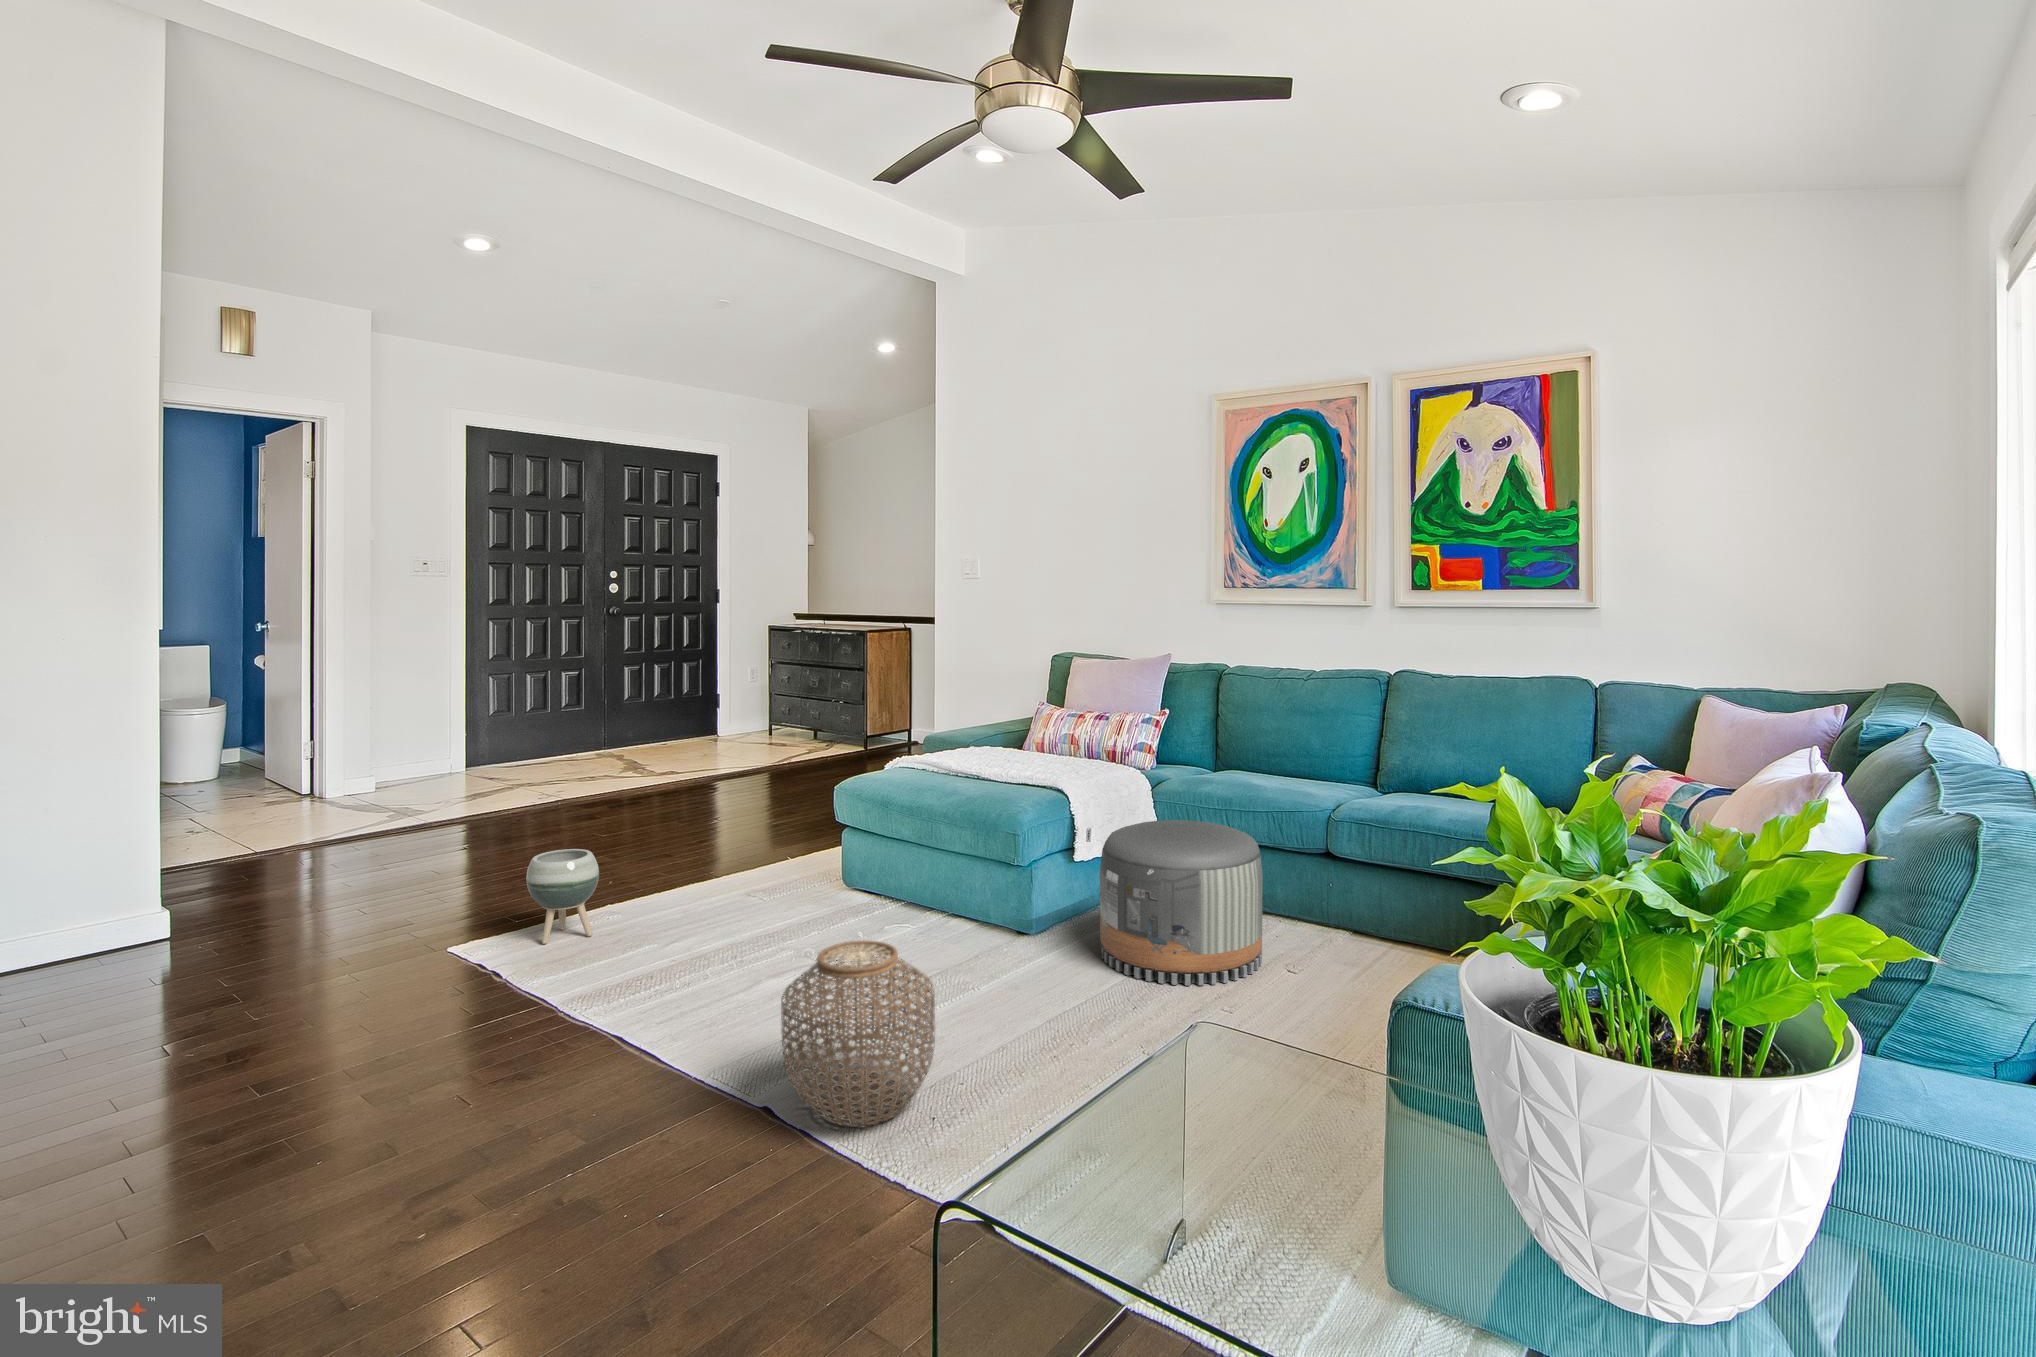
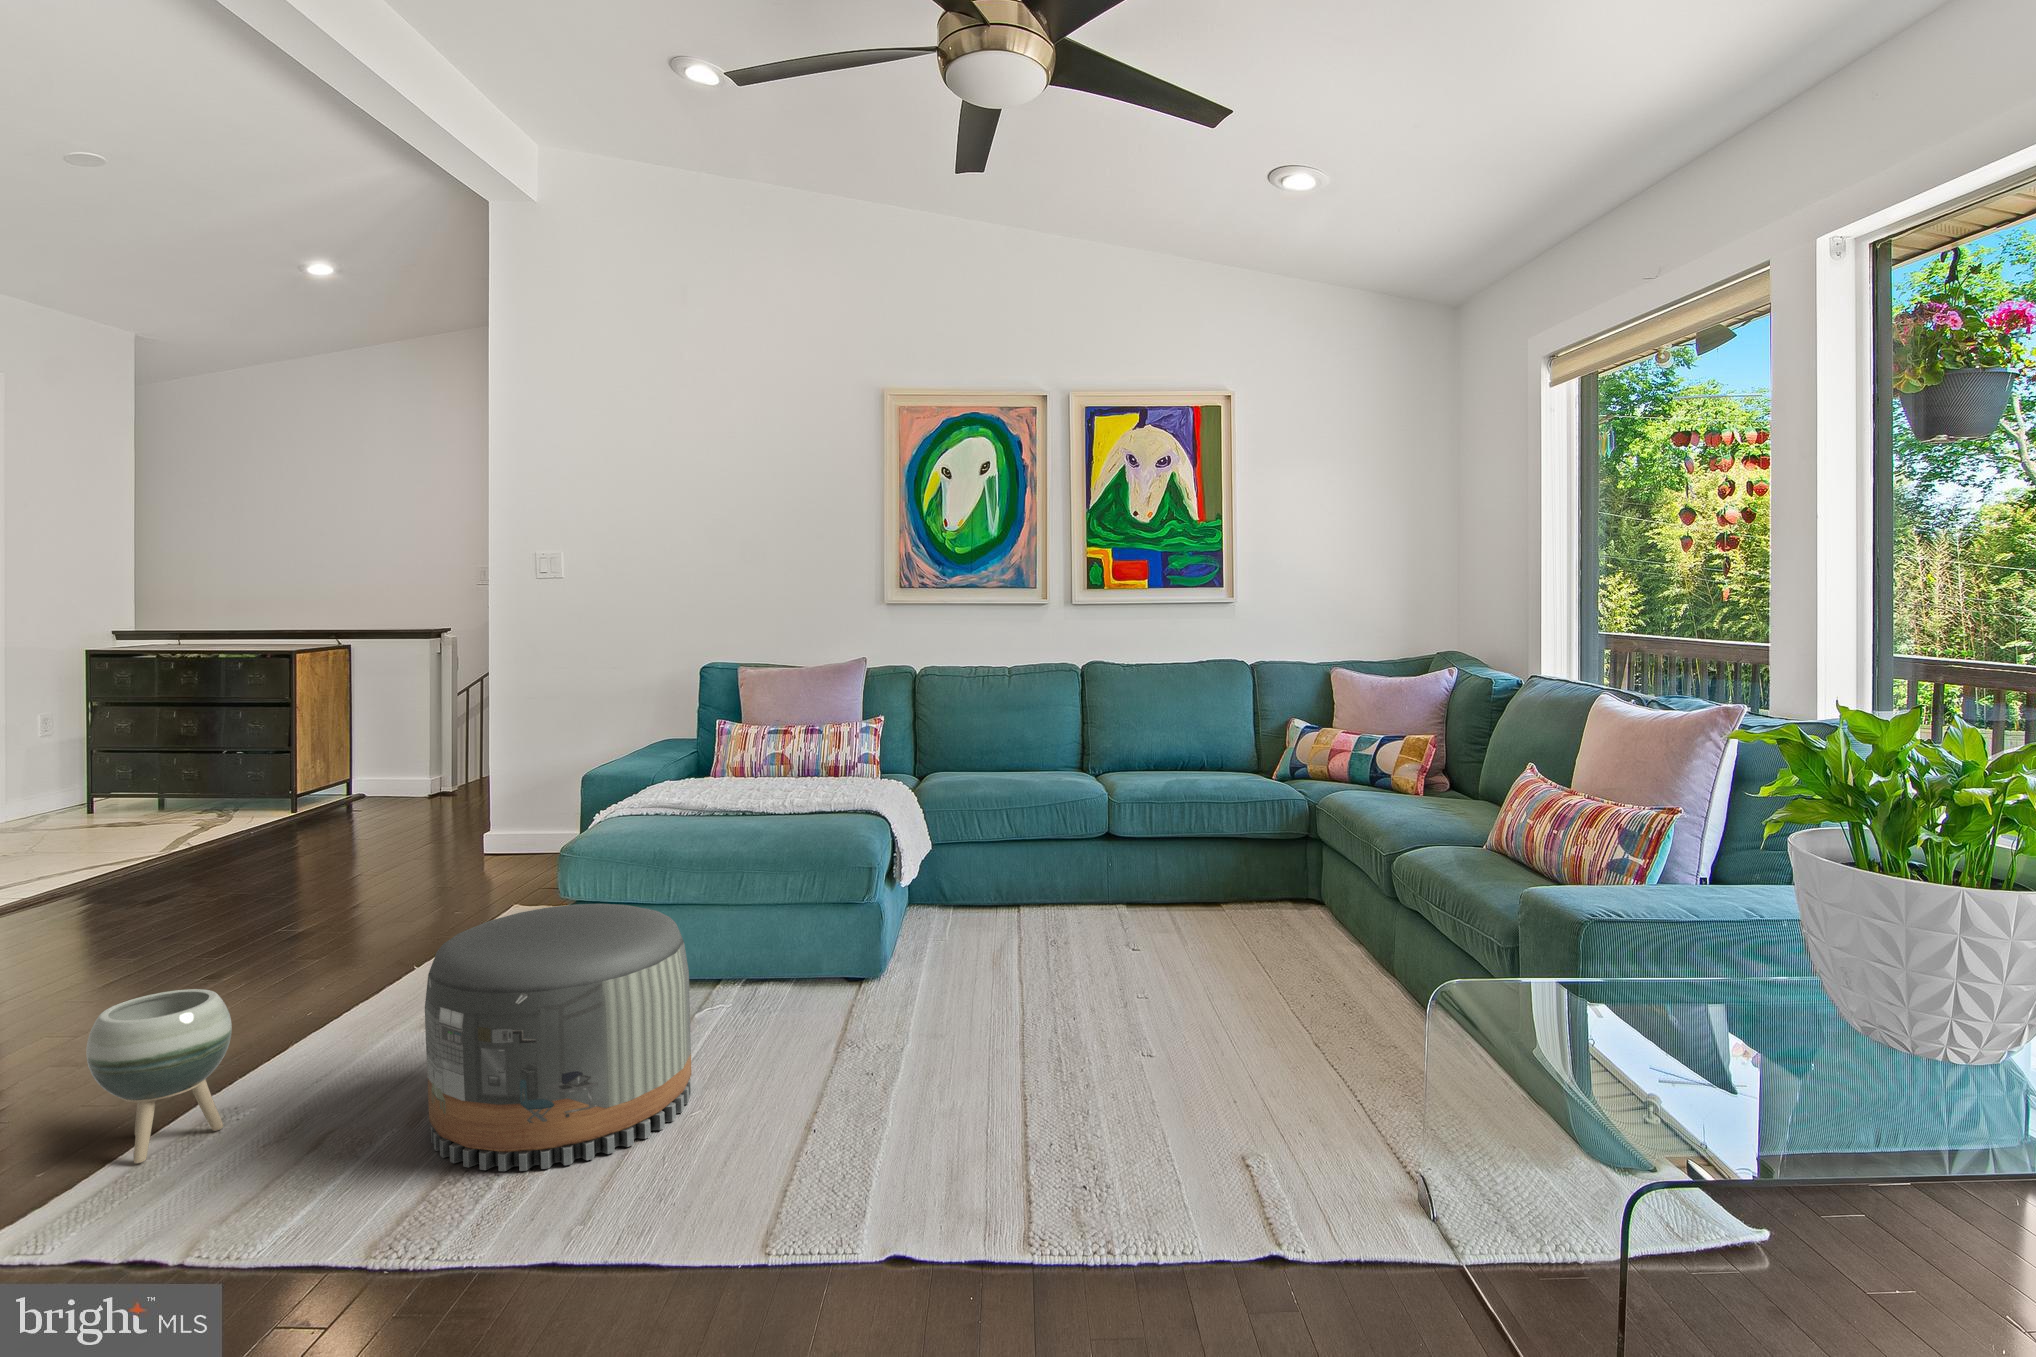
pouf: present [1100,820,1263,985] -> present [425,904,692,1171]
woven basket: present [781,941,935,1127] -> none [883,985,1071,1219]

